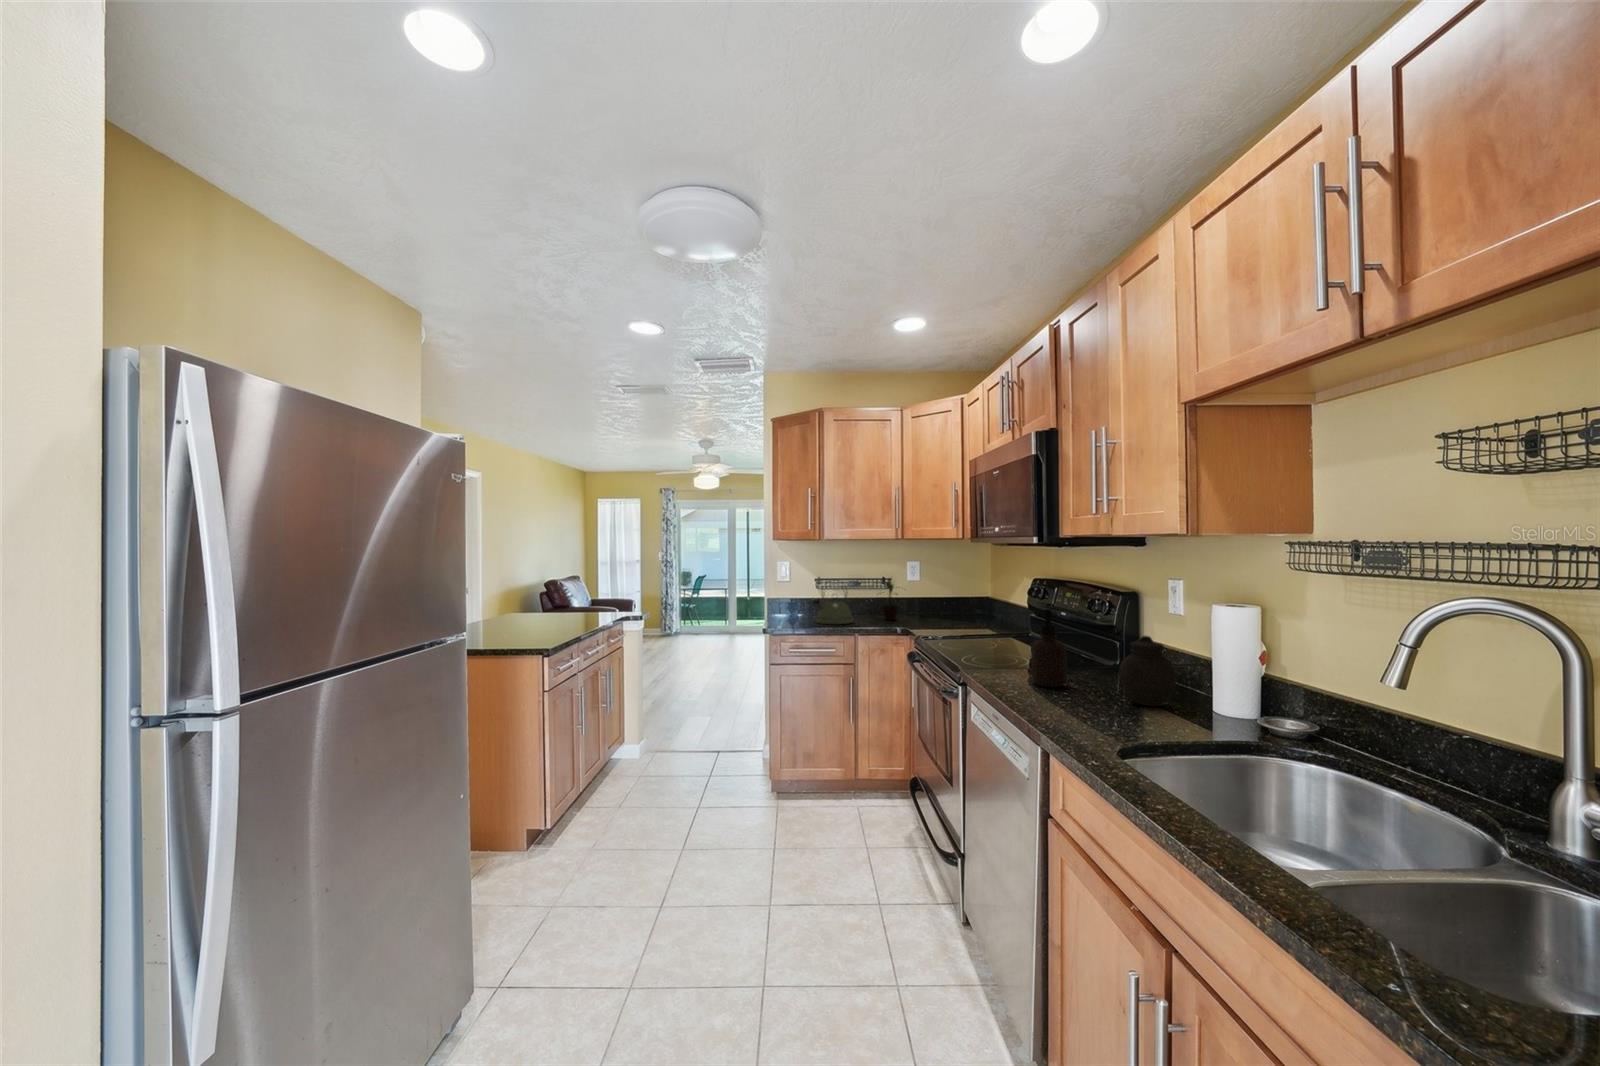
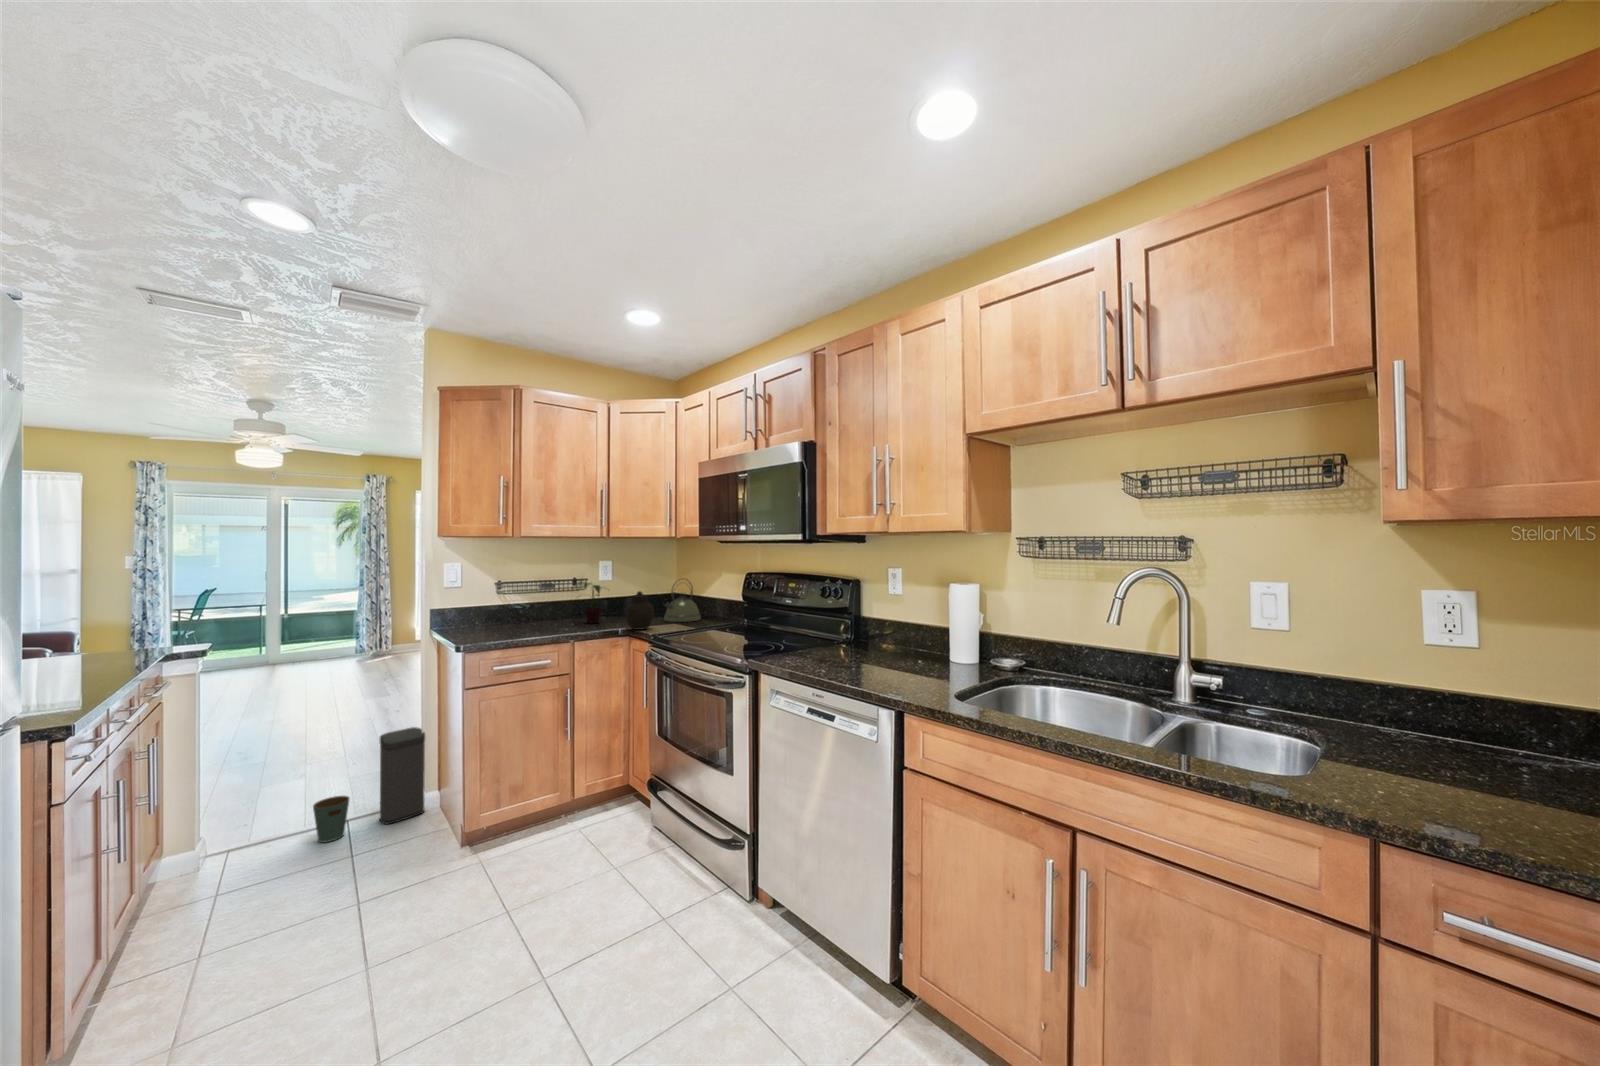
kettle: present [812,581,853,624] -> present [663,582,700,622]
soap dispenser: present [1031,609,1067,687] -> none [814,596,843,663]
jar: present [1119,636,1177,706] -> present [625,591,654,630]
trash can: none [698,691,767,763] -> present [313,727,425,842]

